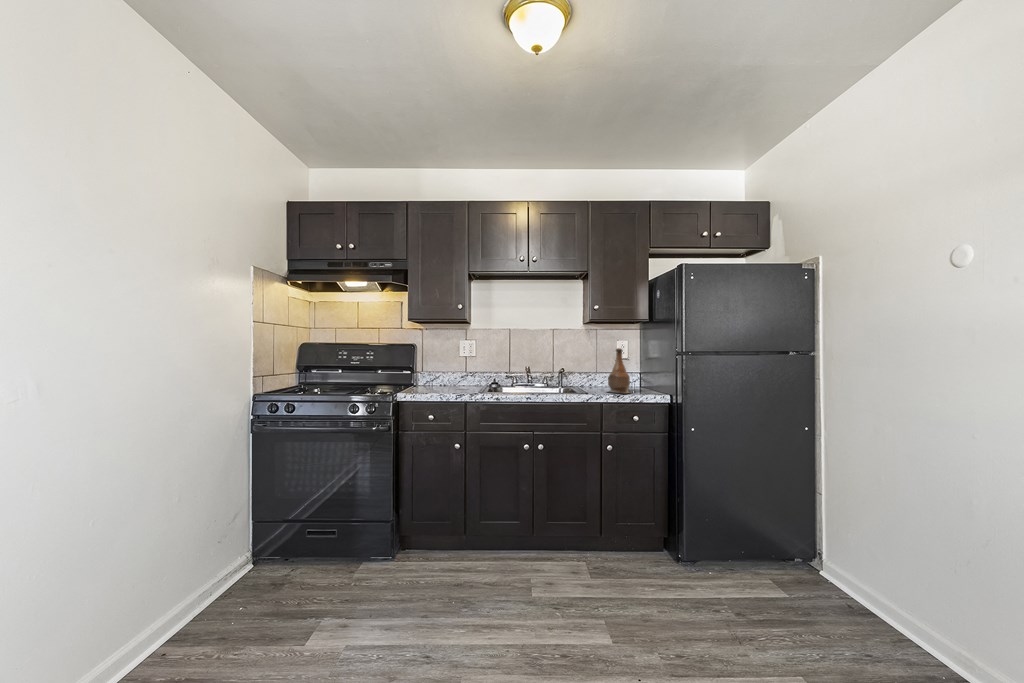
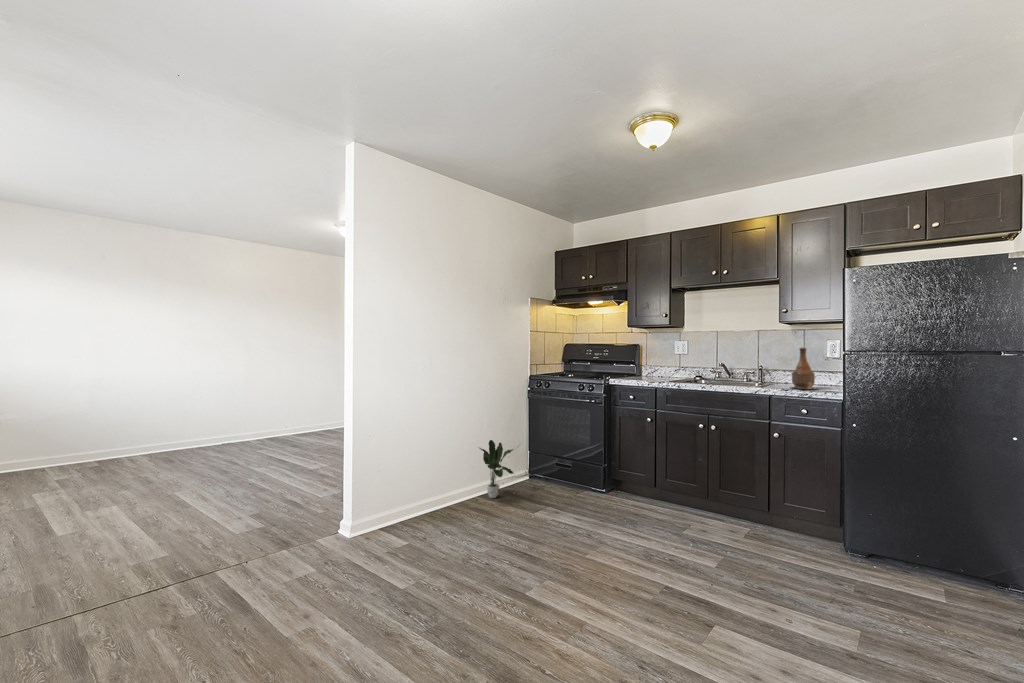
potted plant: none [163,523,249,637] -> present [479,440,514,498]

